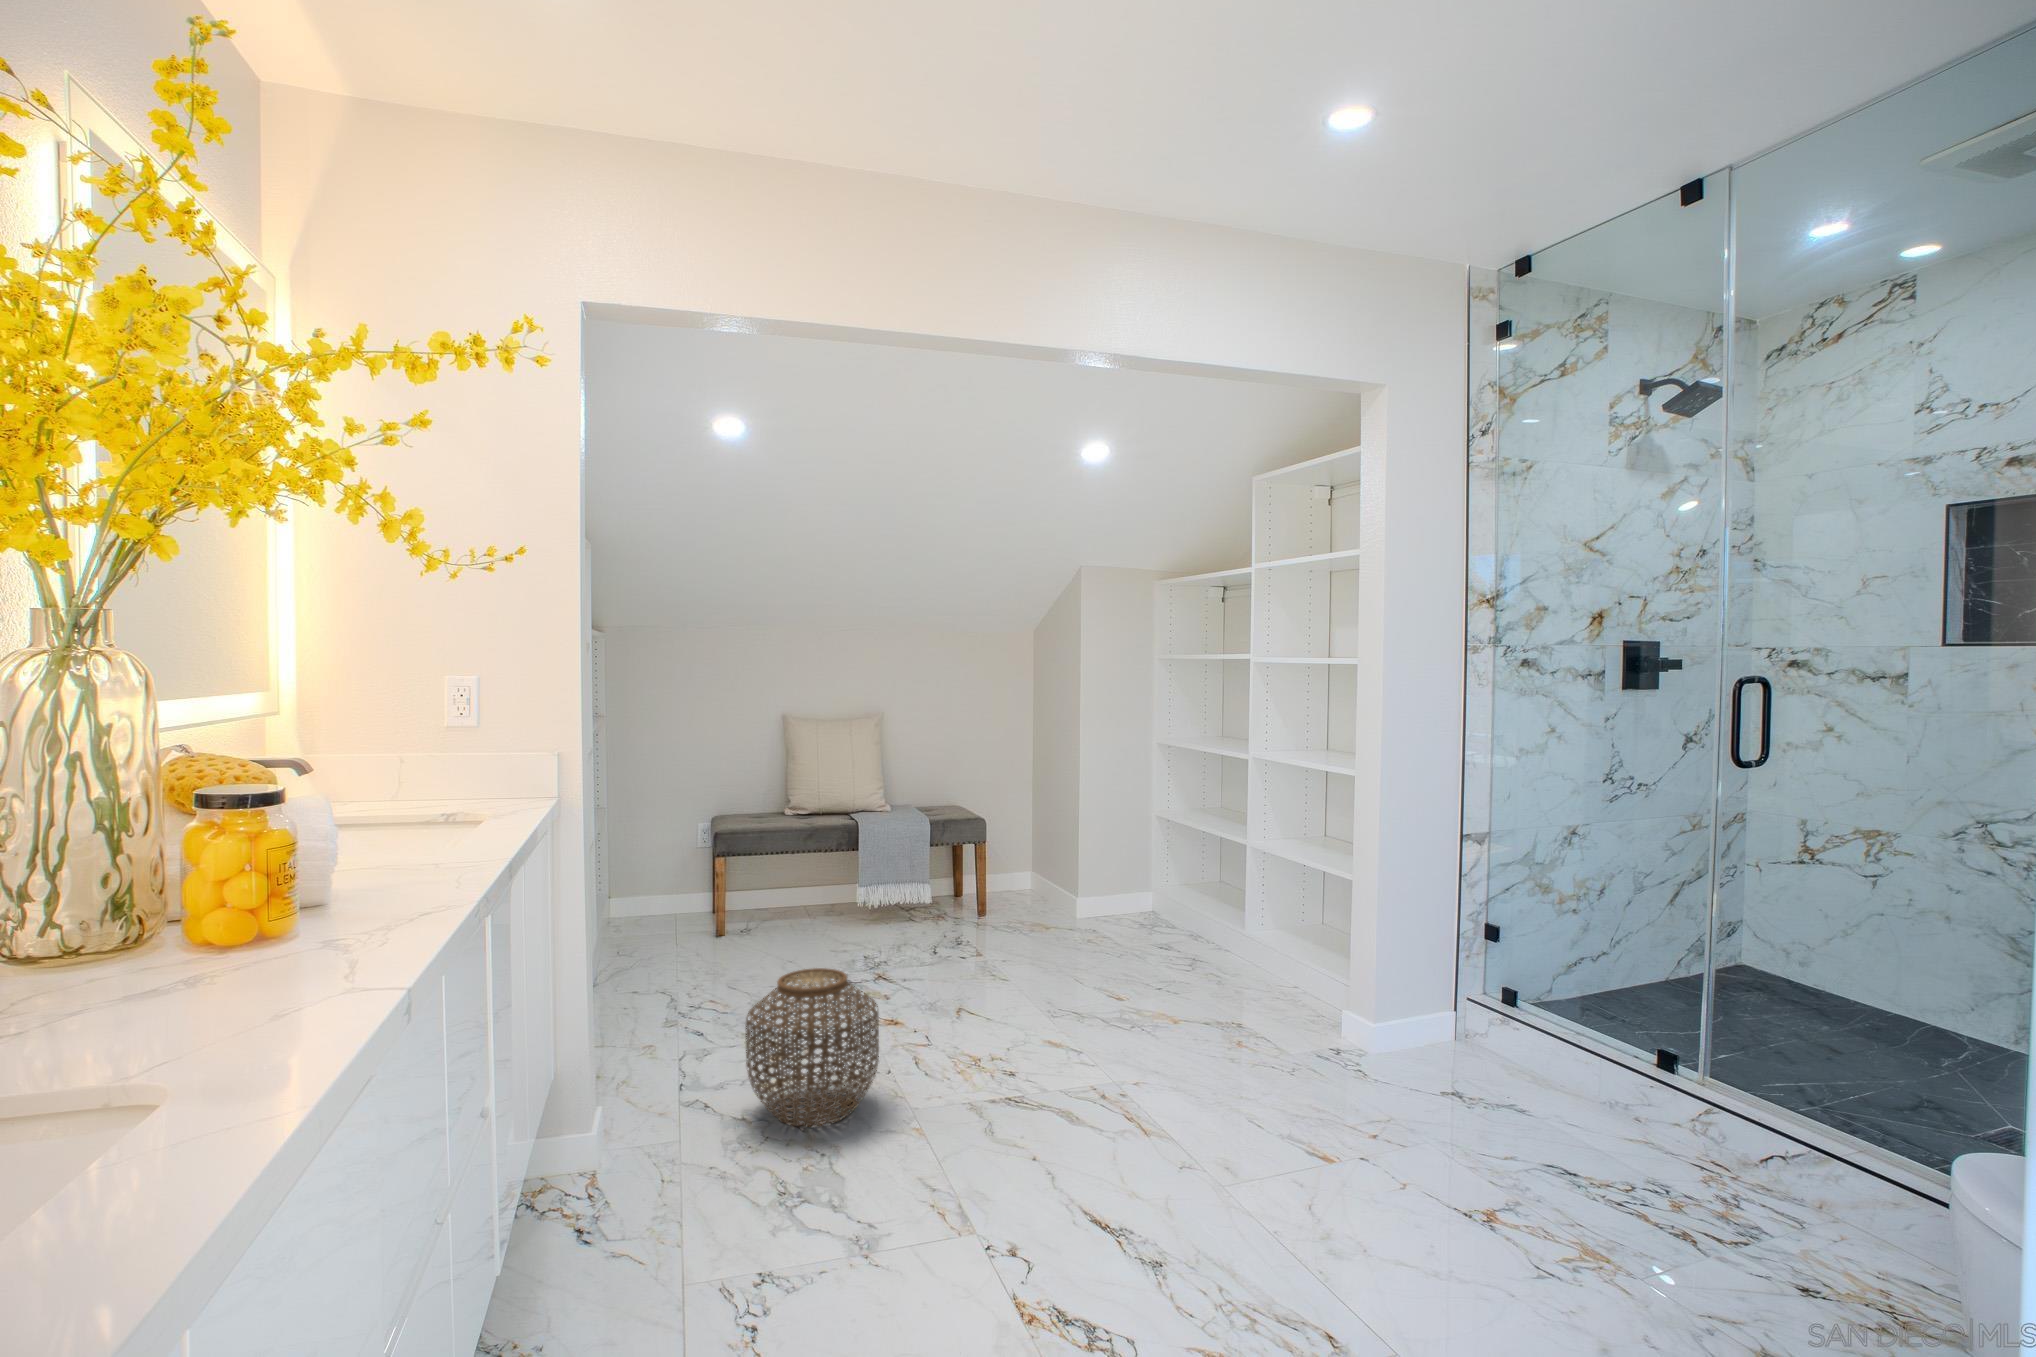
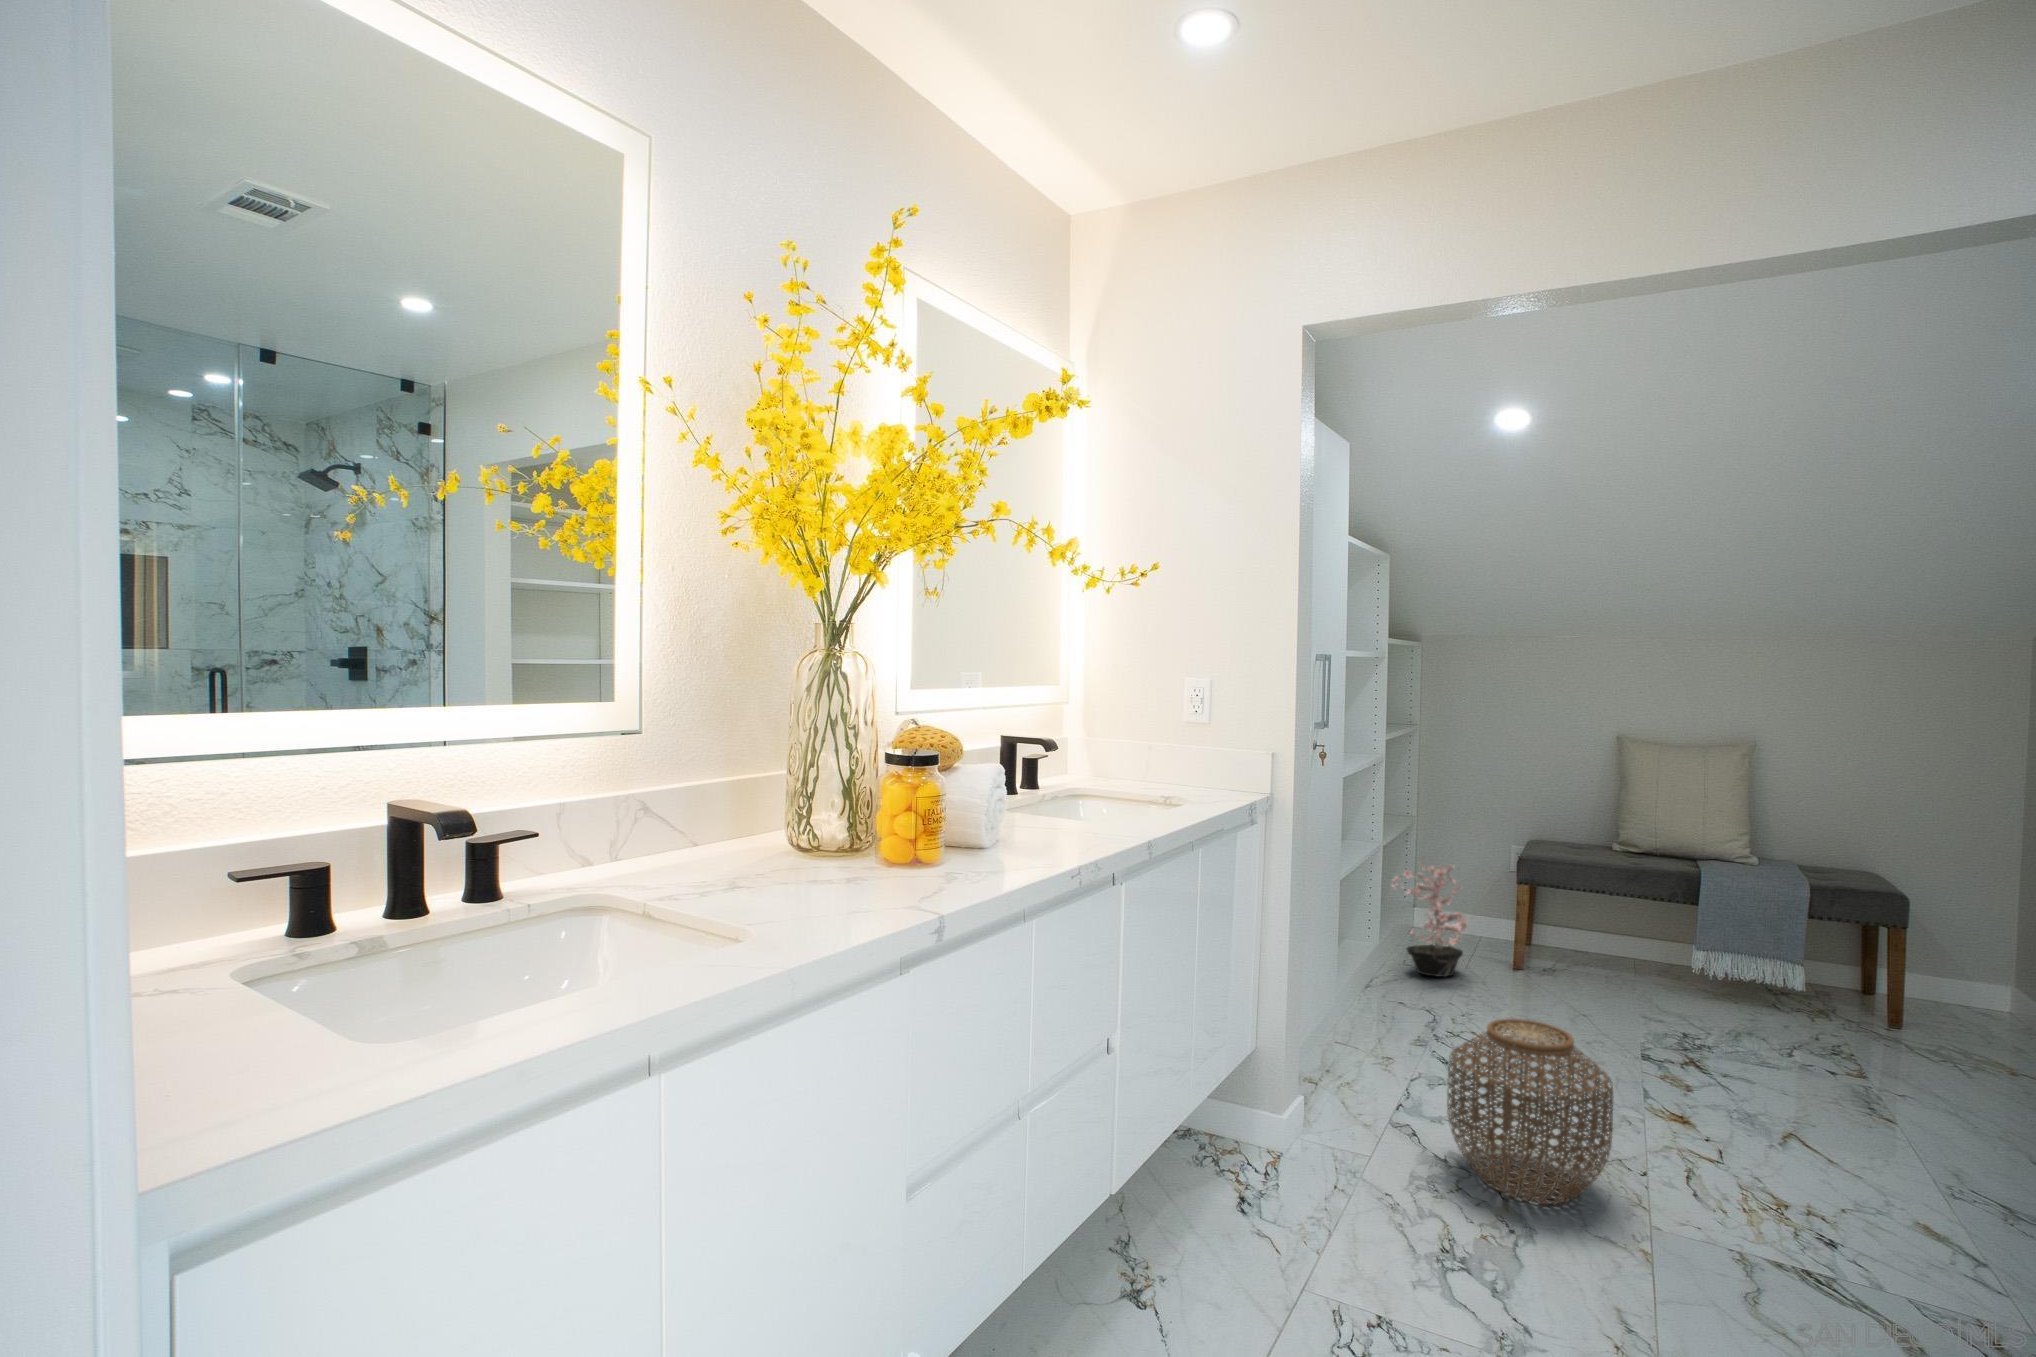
potted plant: none [610,843,689,963] -> present [1393,854,1468,977]

